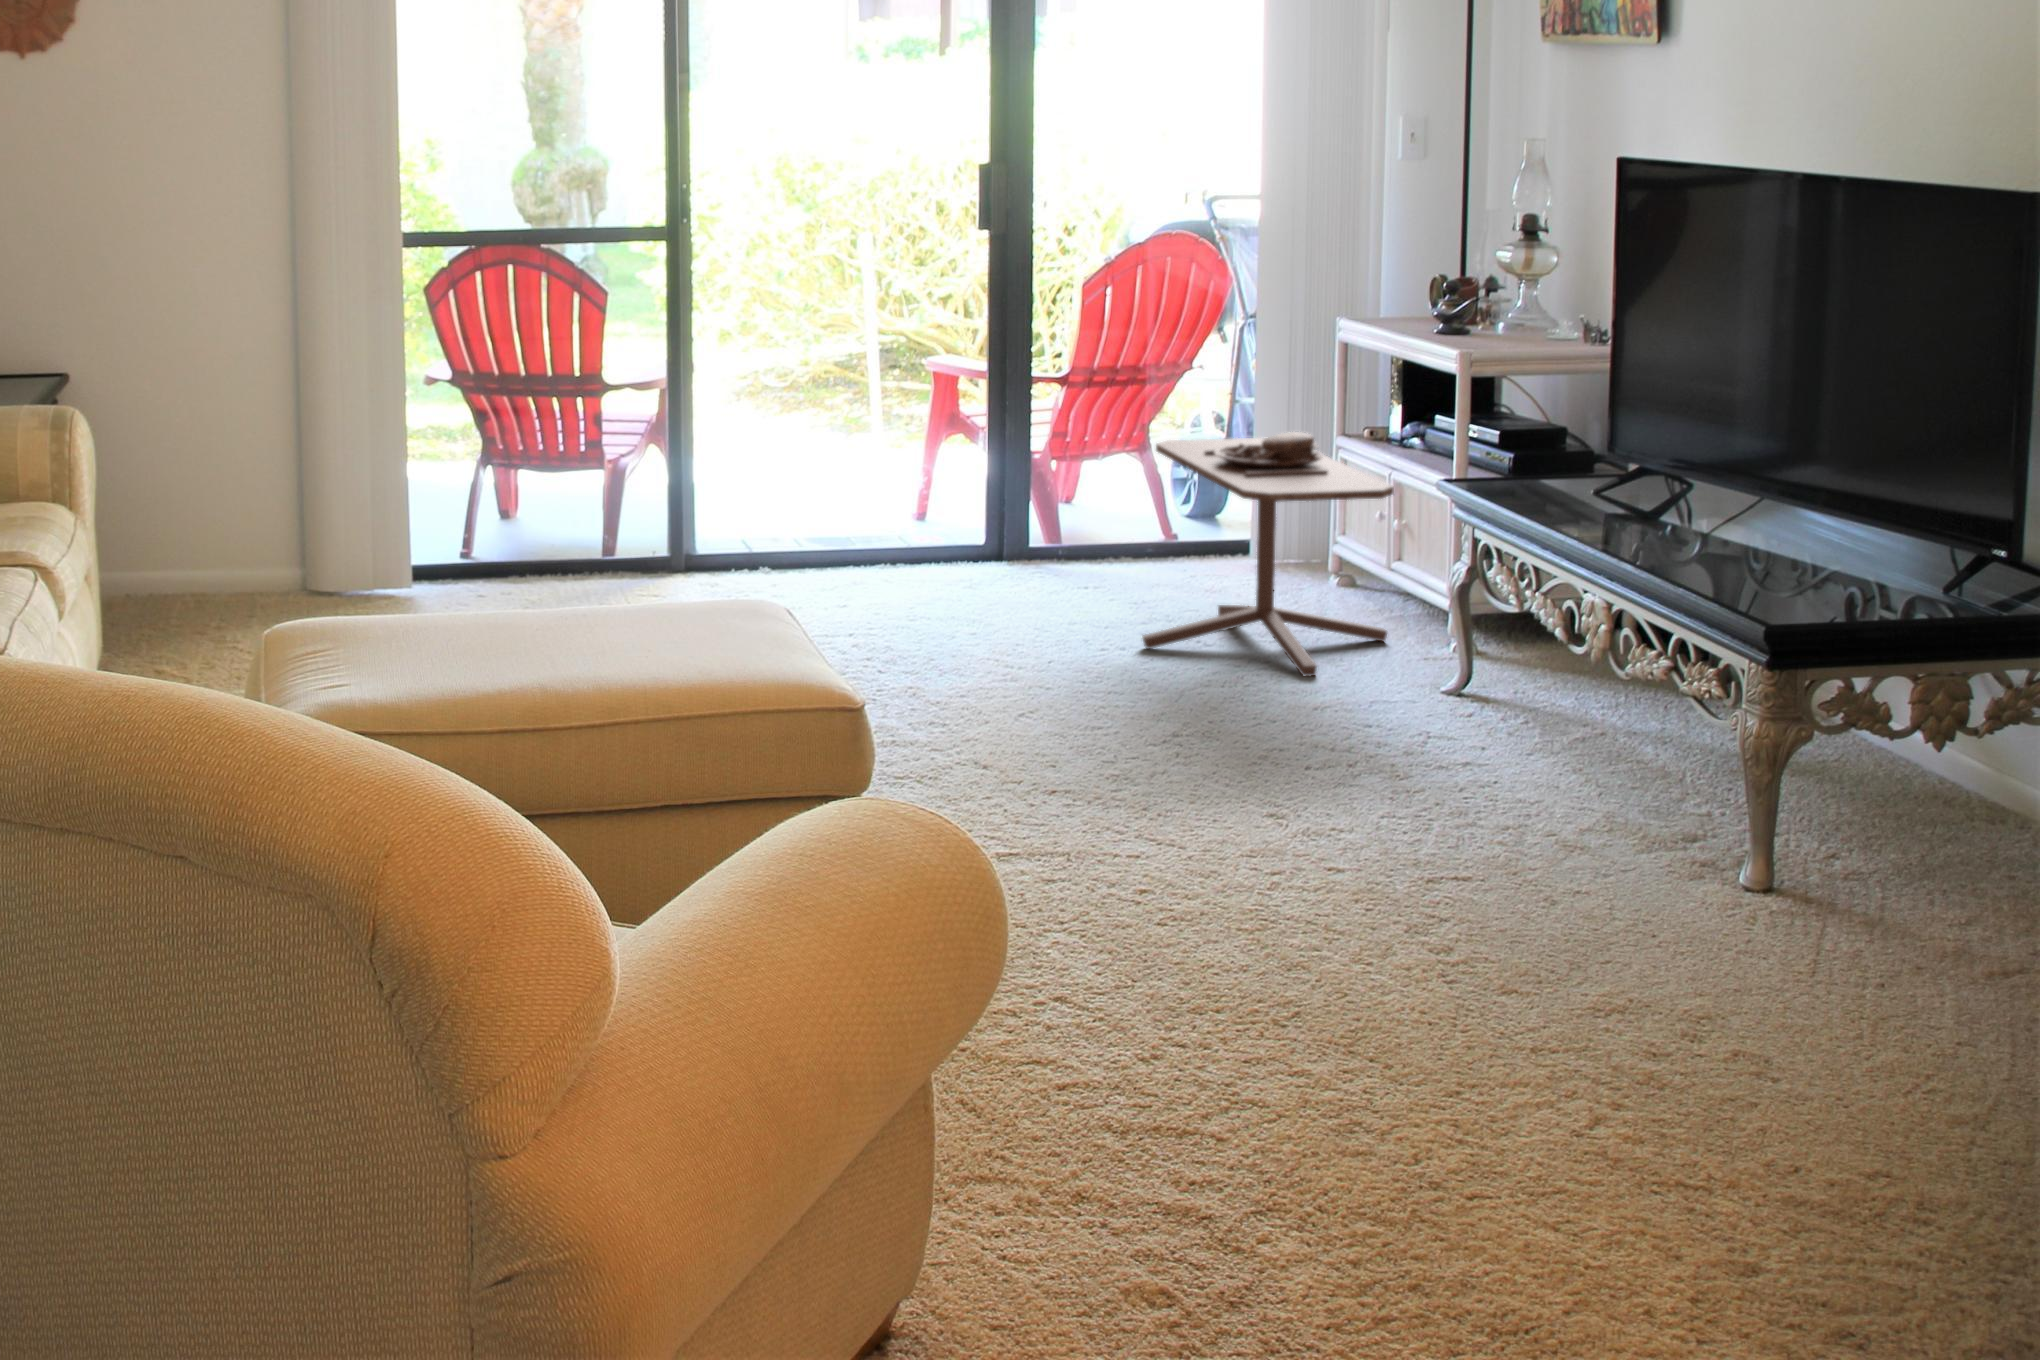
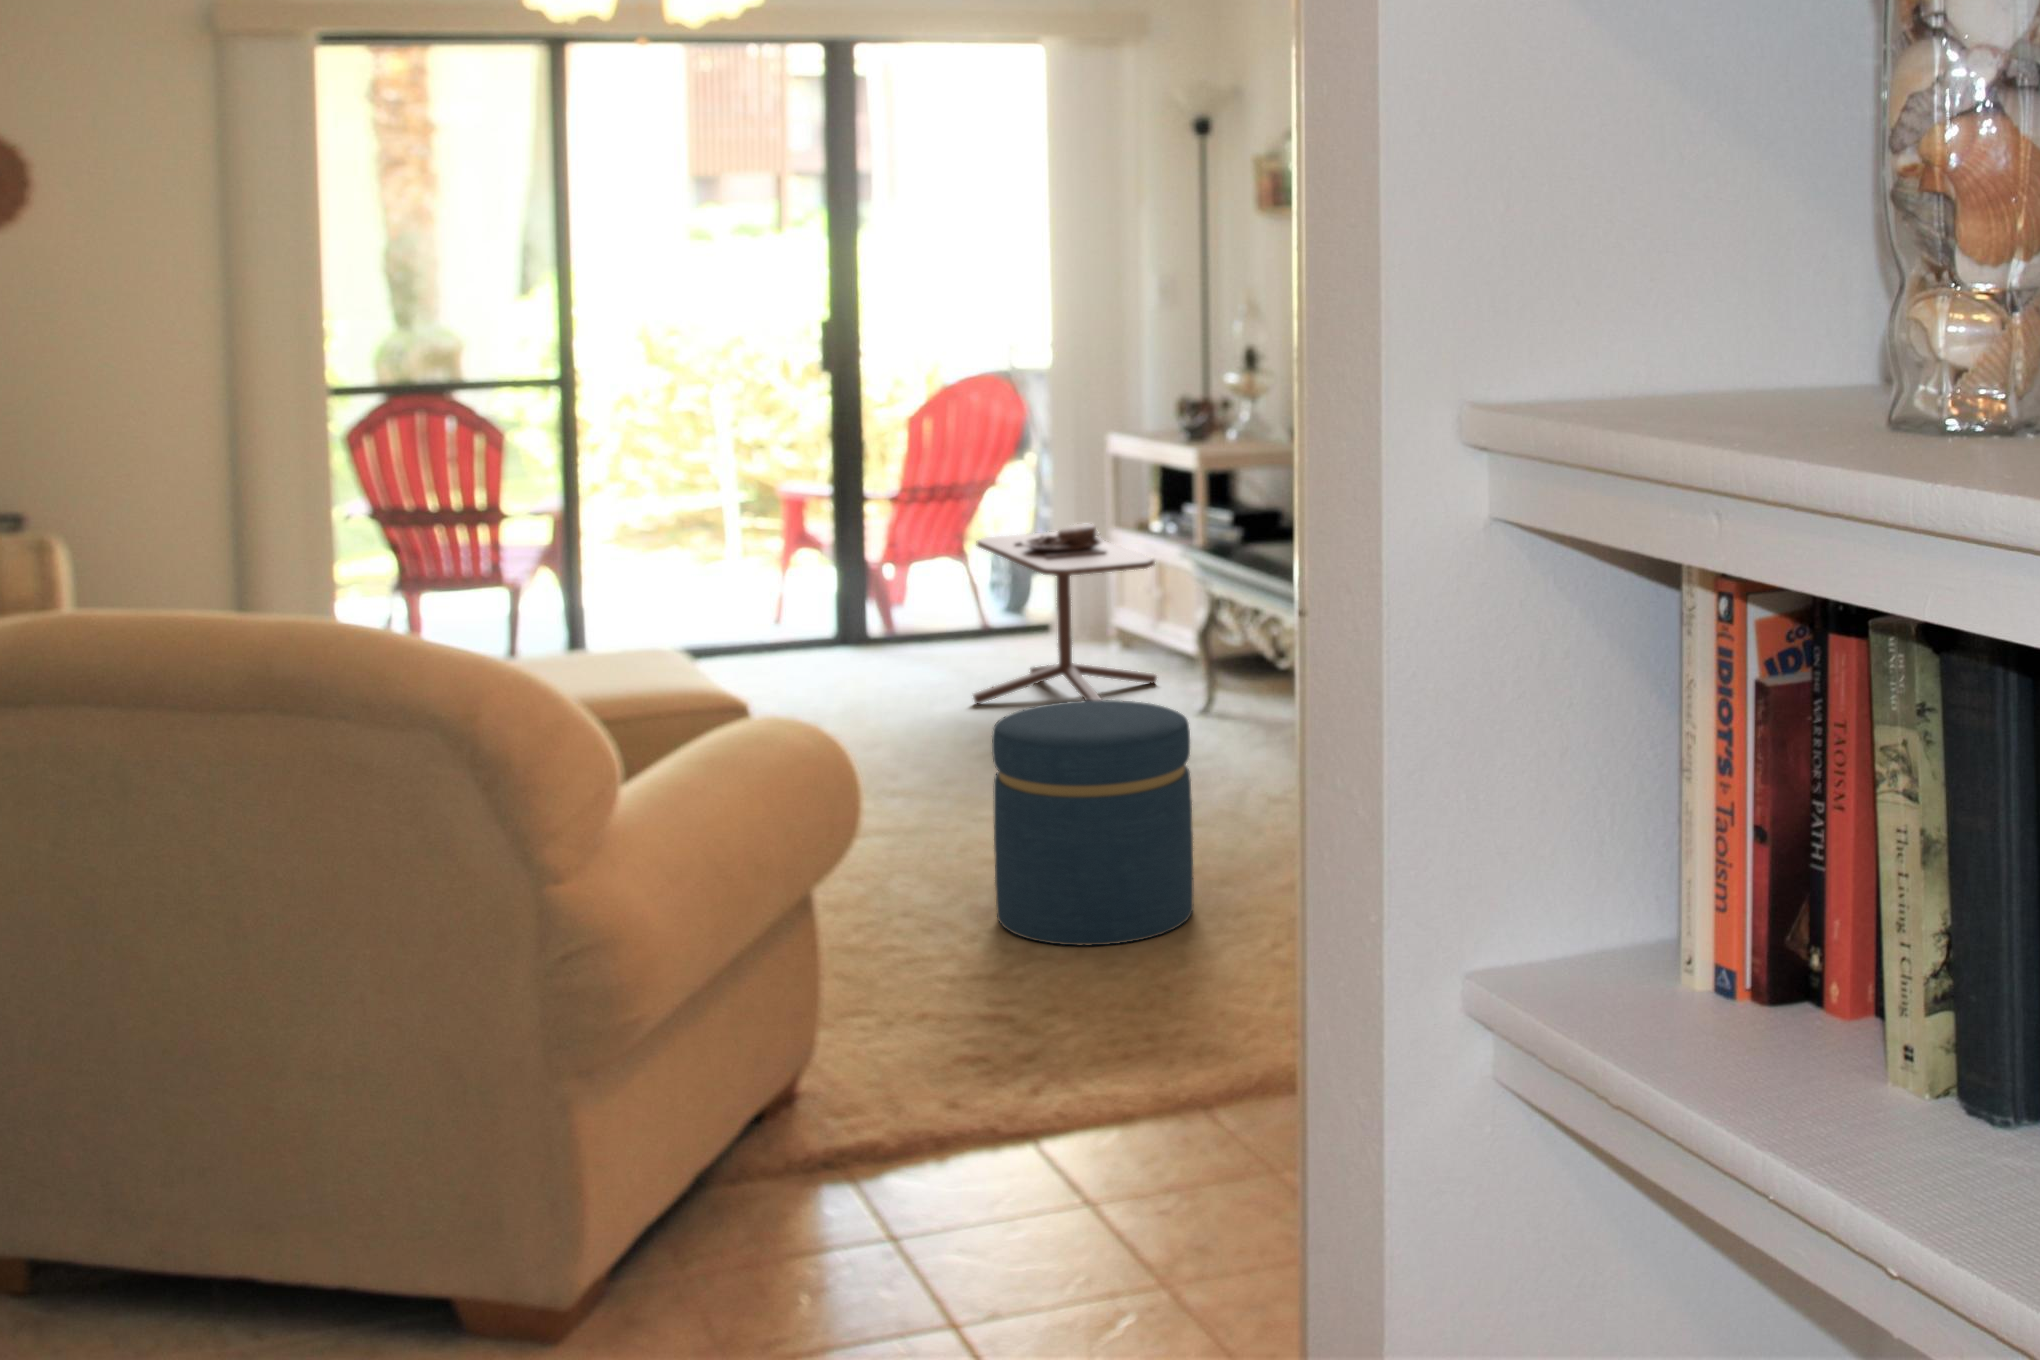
ottoman: none [1156,707,1455,1071] -> present [992,700,1194,945]

